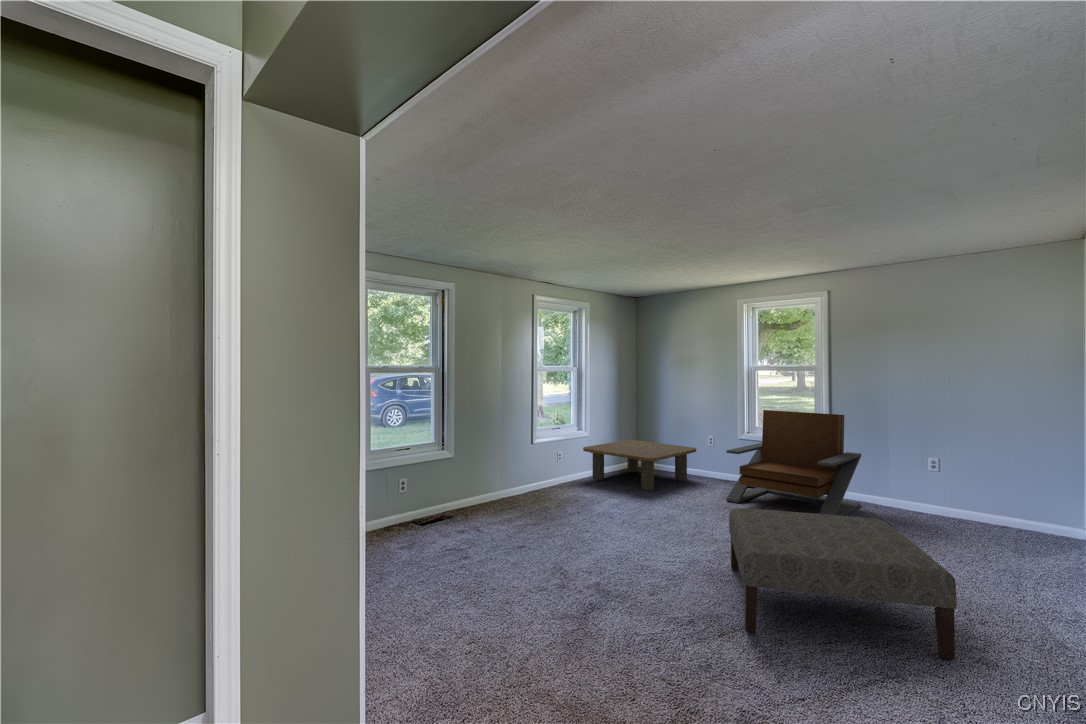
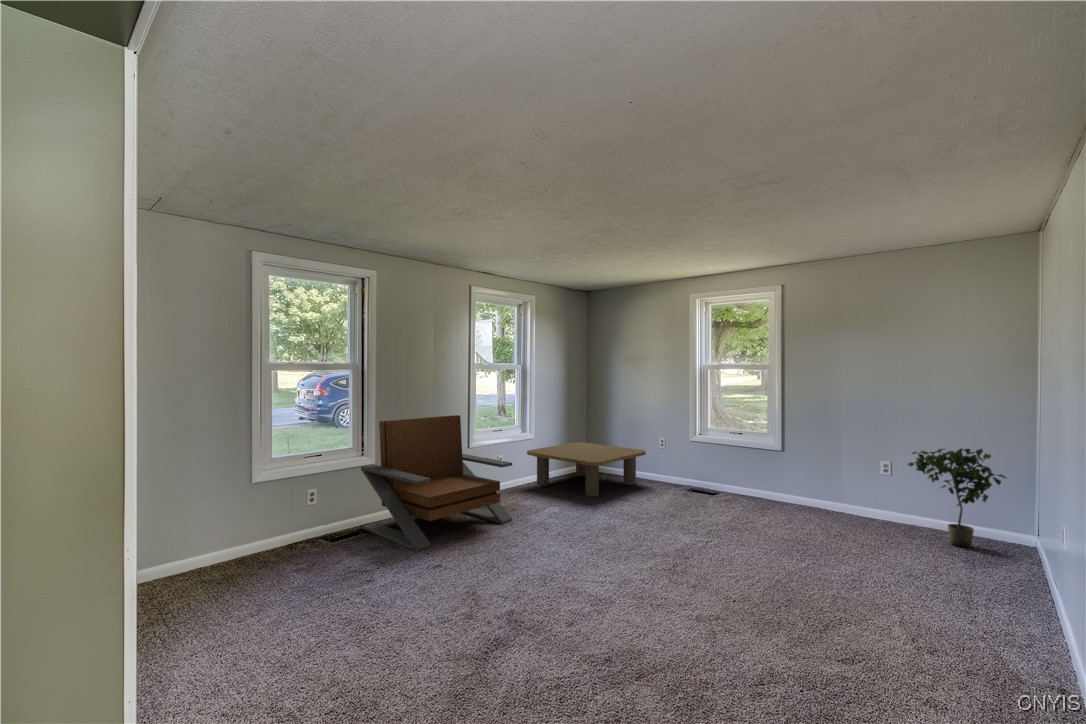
lounge chair: present [726,410,861,516] -> present [361,415,512,551]
potted plant: none [956,446,1055,540] -> present [908,449,1006,548]
ottoman: present [729,508,957,660] -> none [662,521,902,703]

